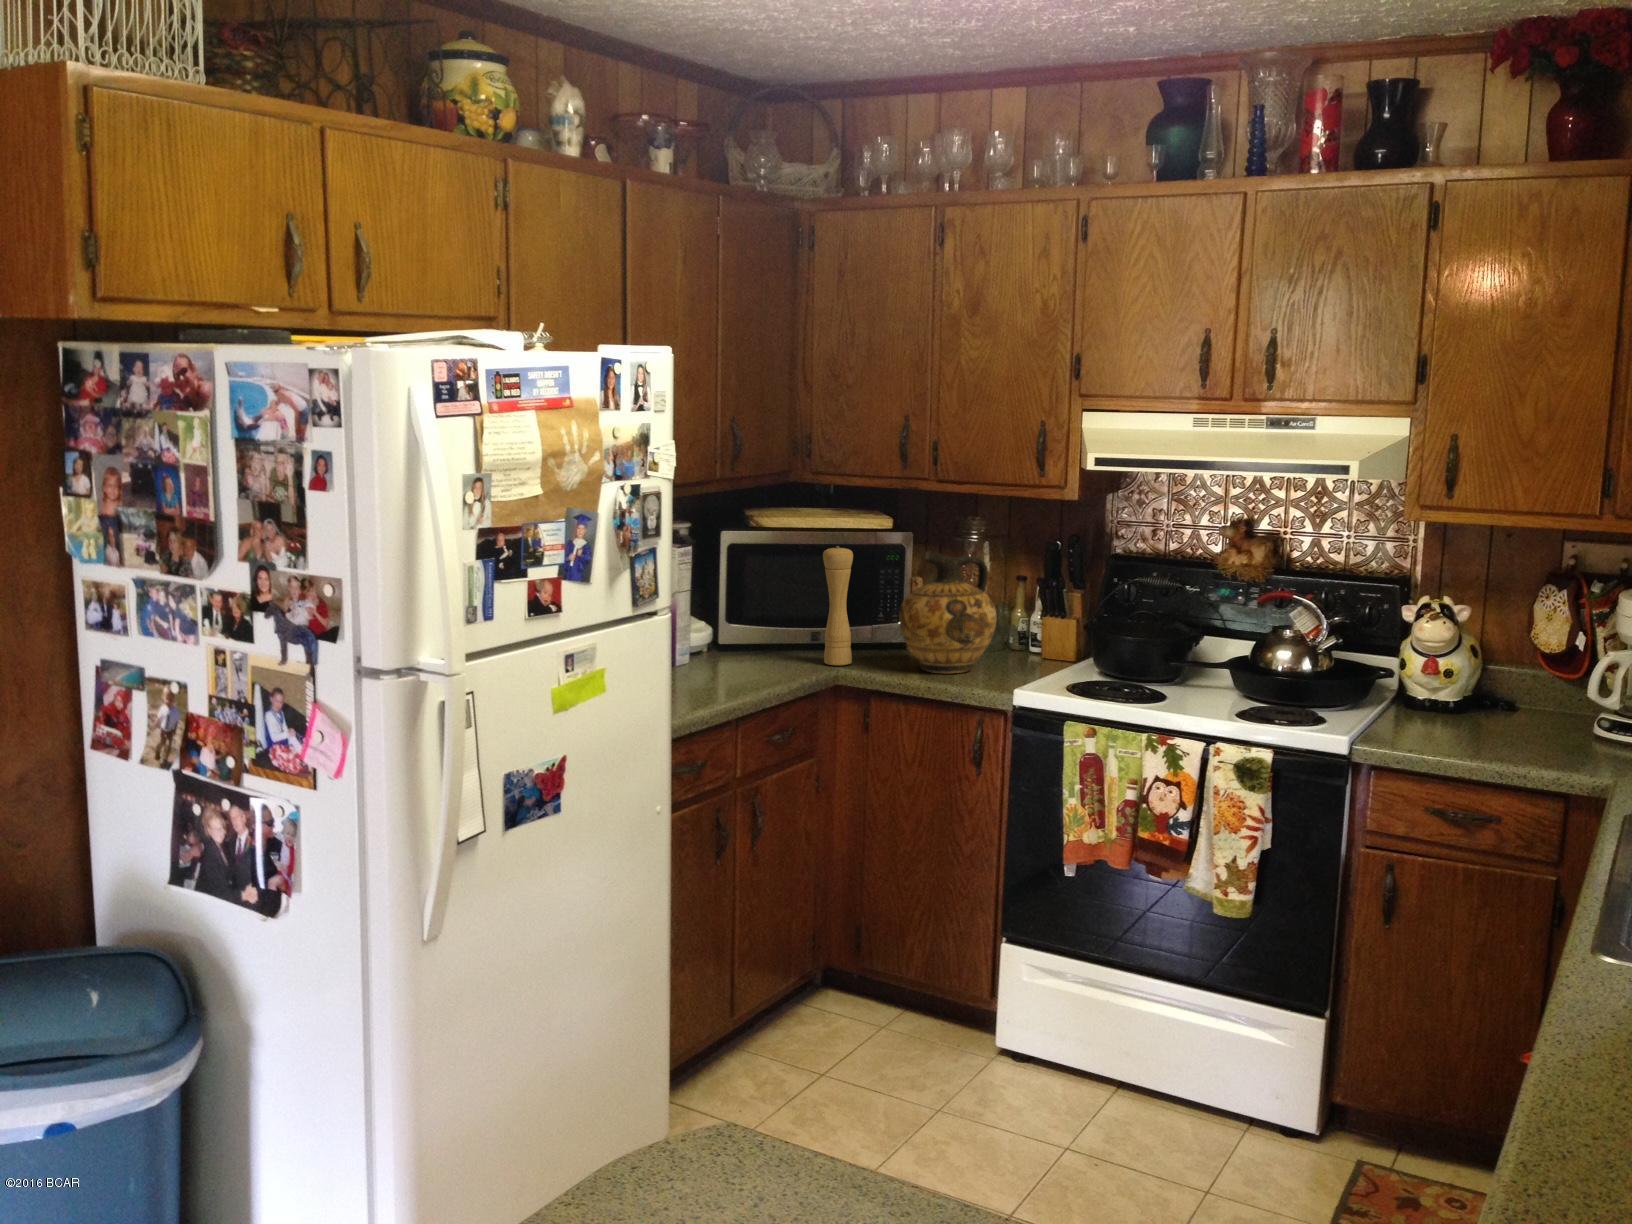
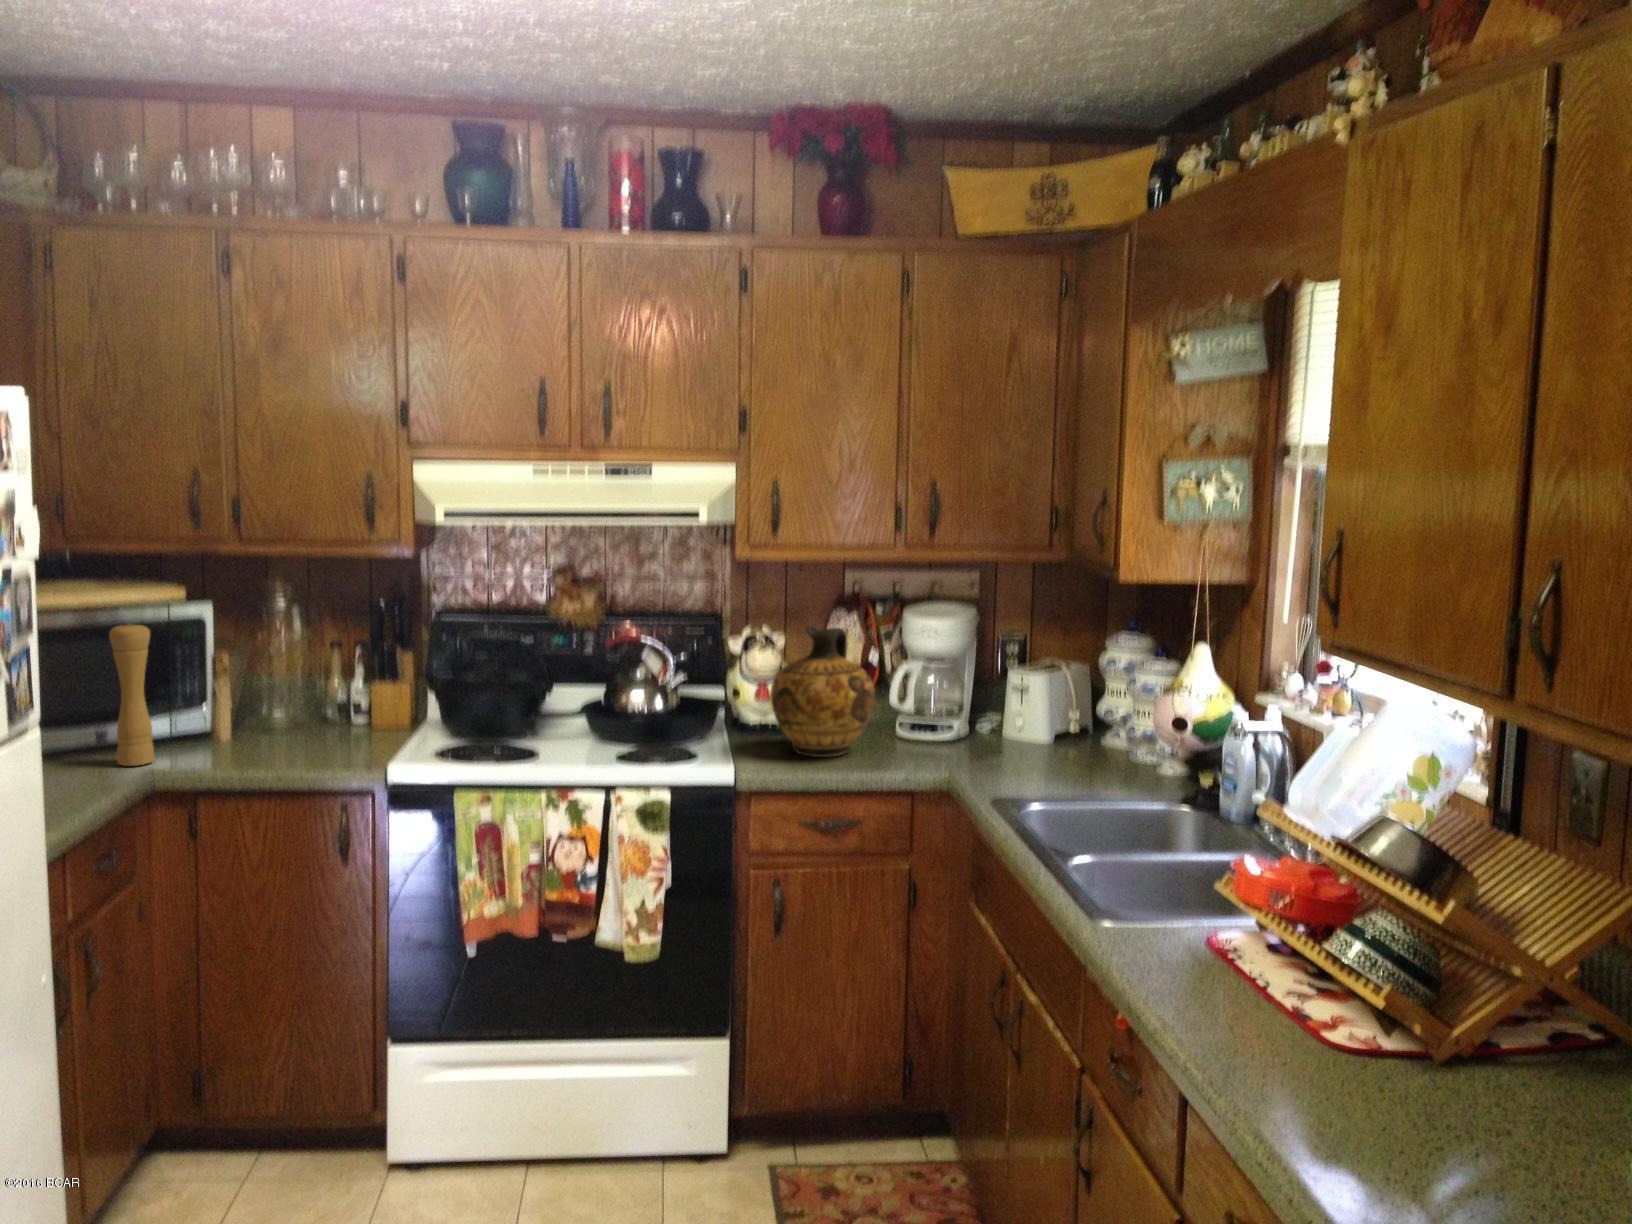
ceramic jug: present [899,551,997,673] -> present [770,626,875,757]

